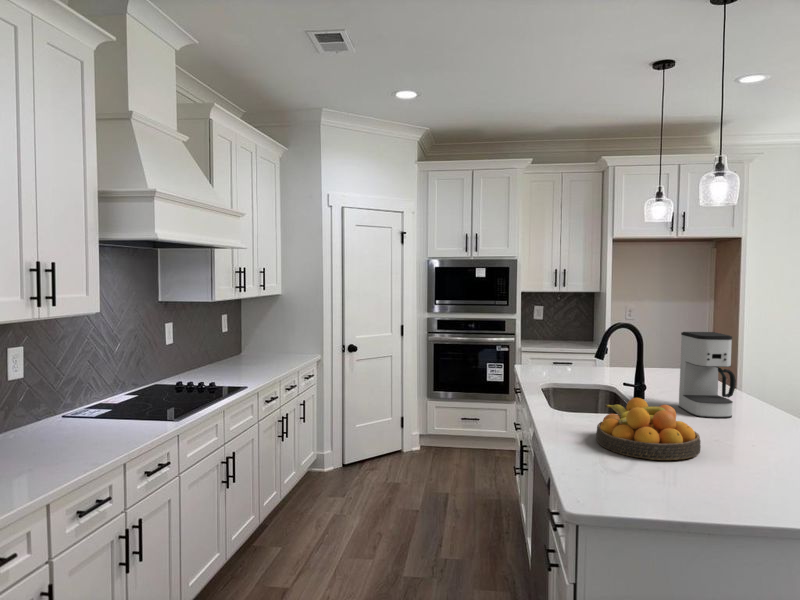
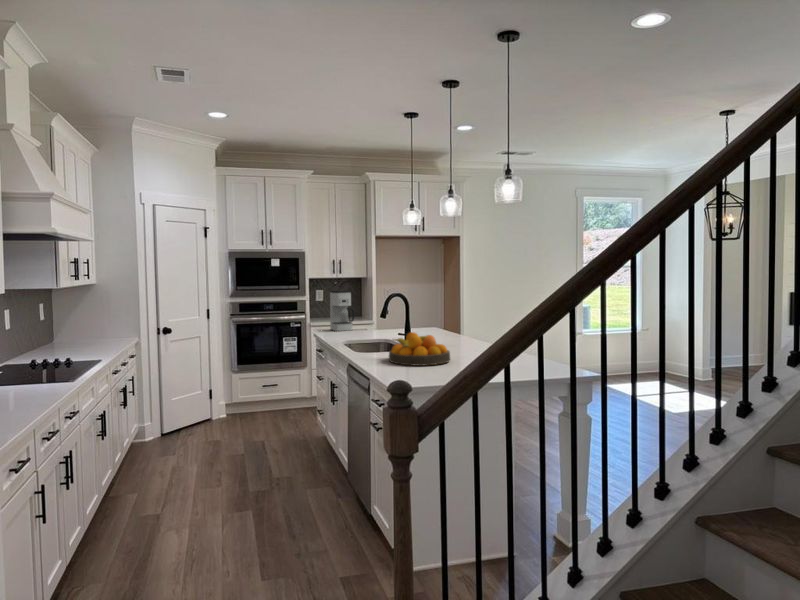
coffee maker: present [679,332,736,418] -> present [330,290,355,331]

